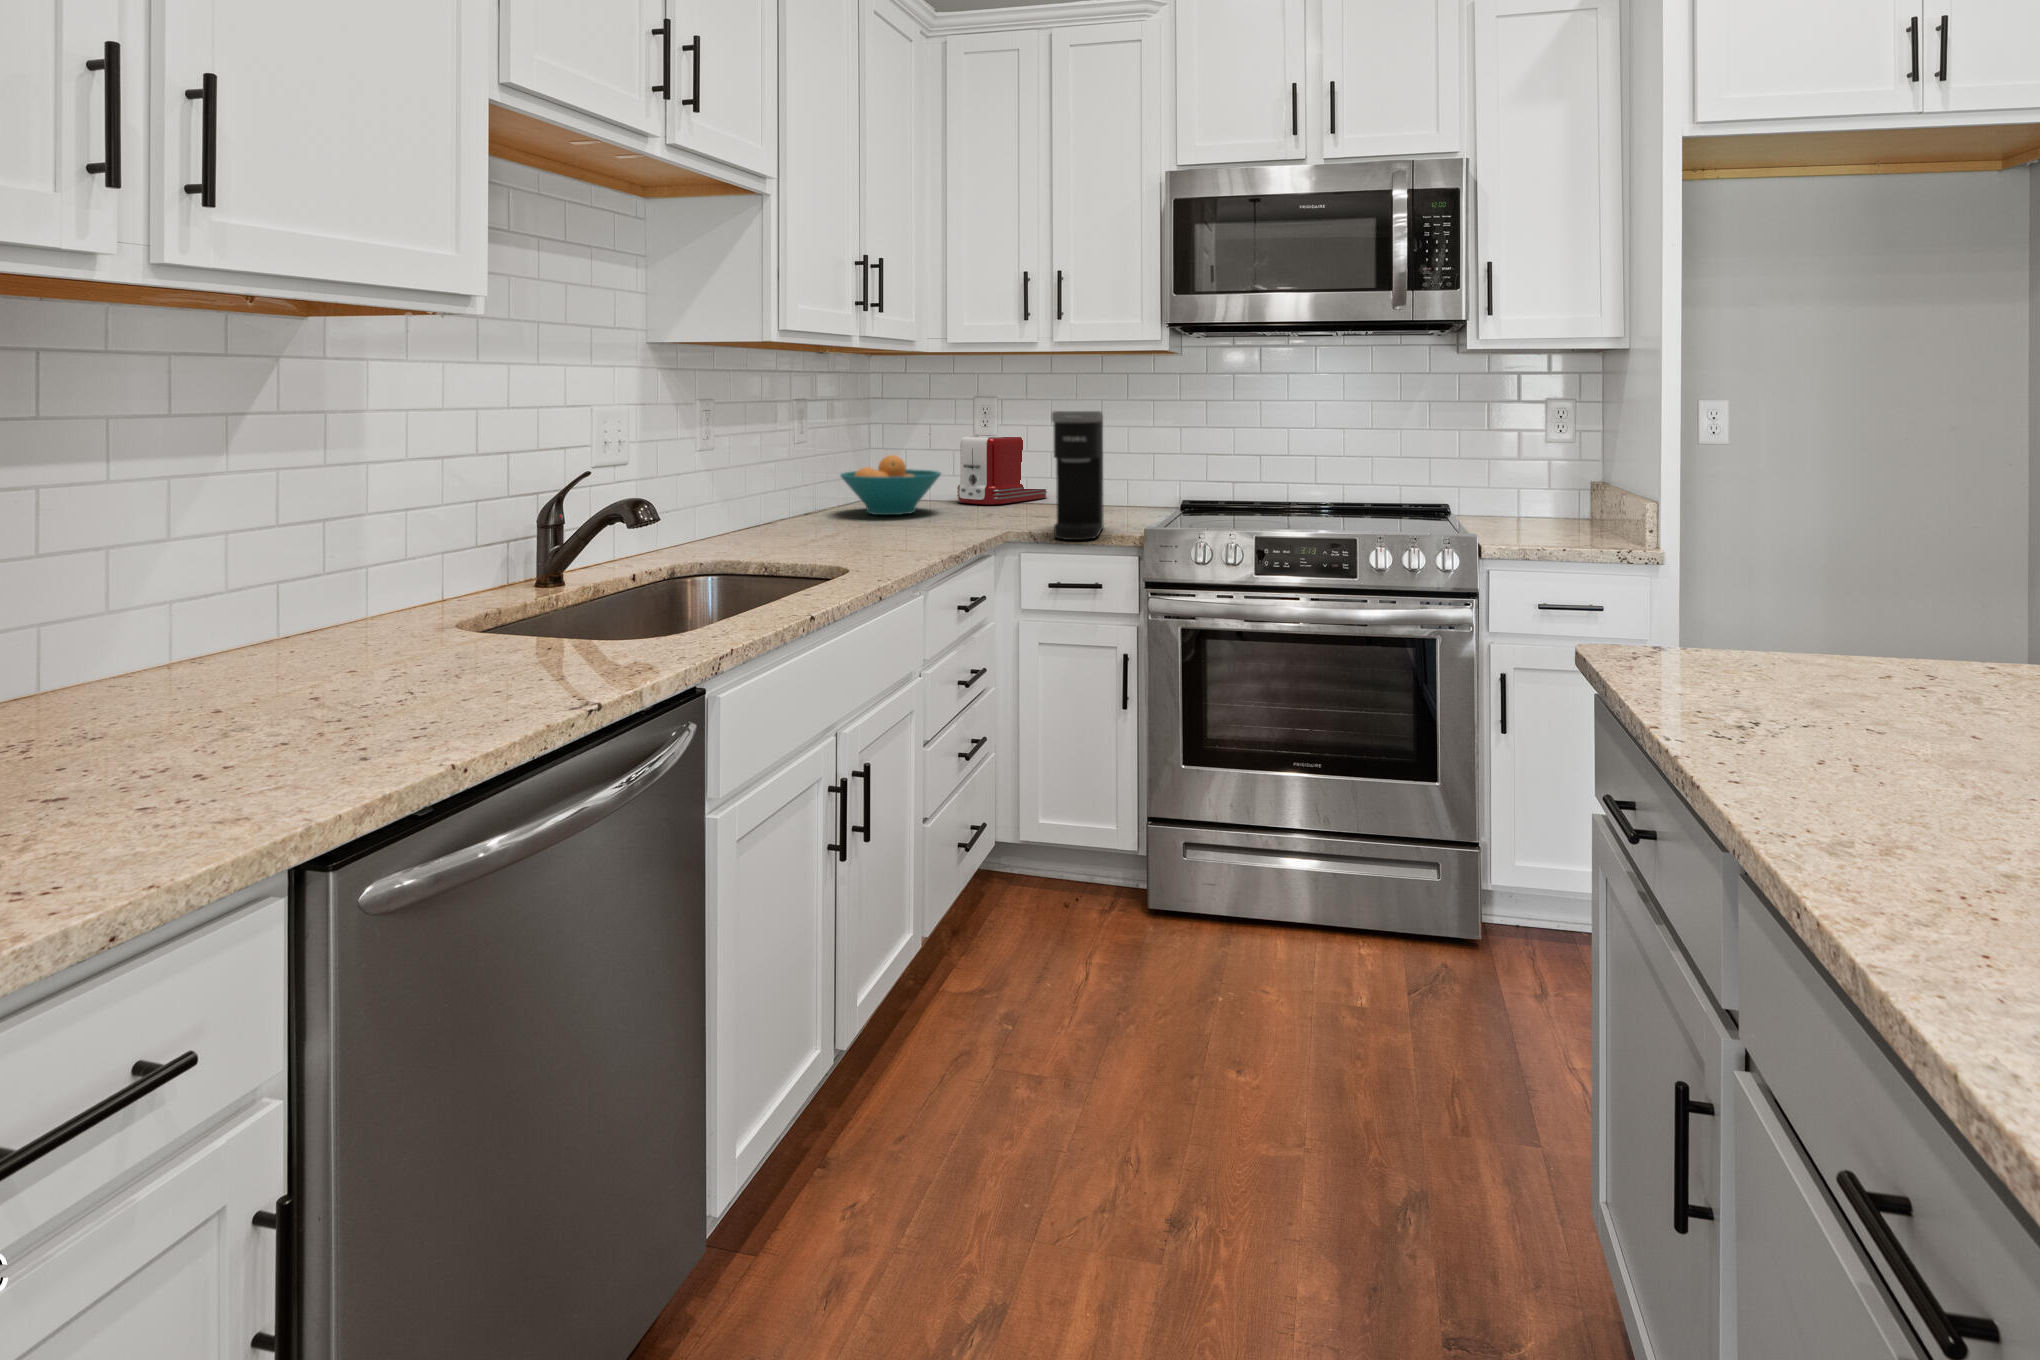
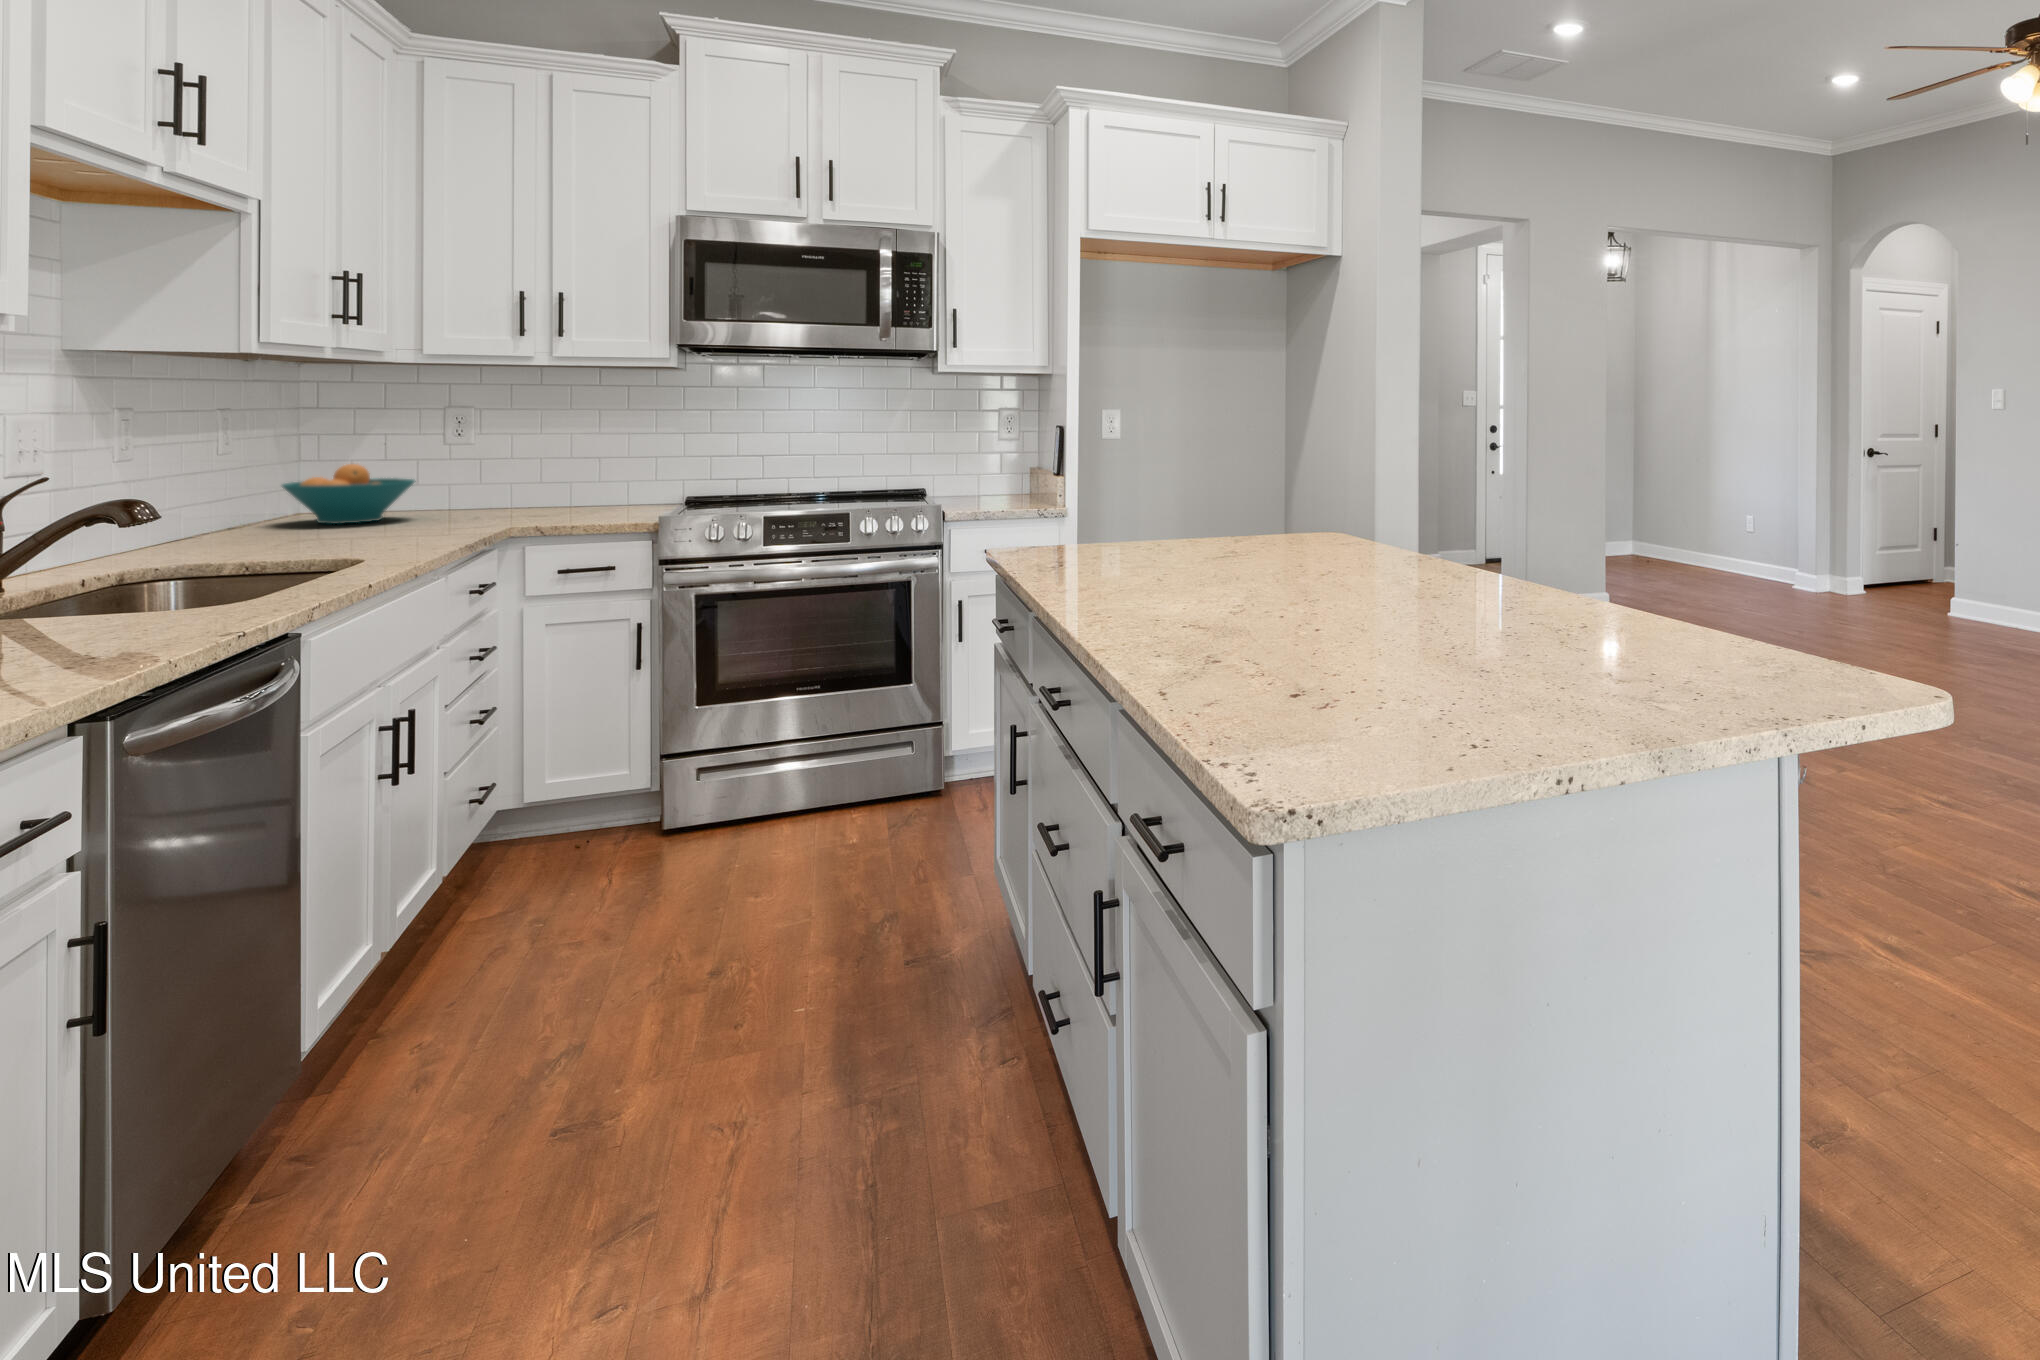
coffee maker: present [1052,411,1103,540] -> none [566,419,617,528]
toaster: present [957,436,1047,505] -> none [423,443,532,510]

